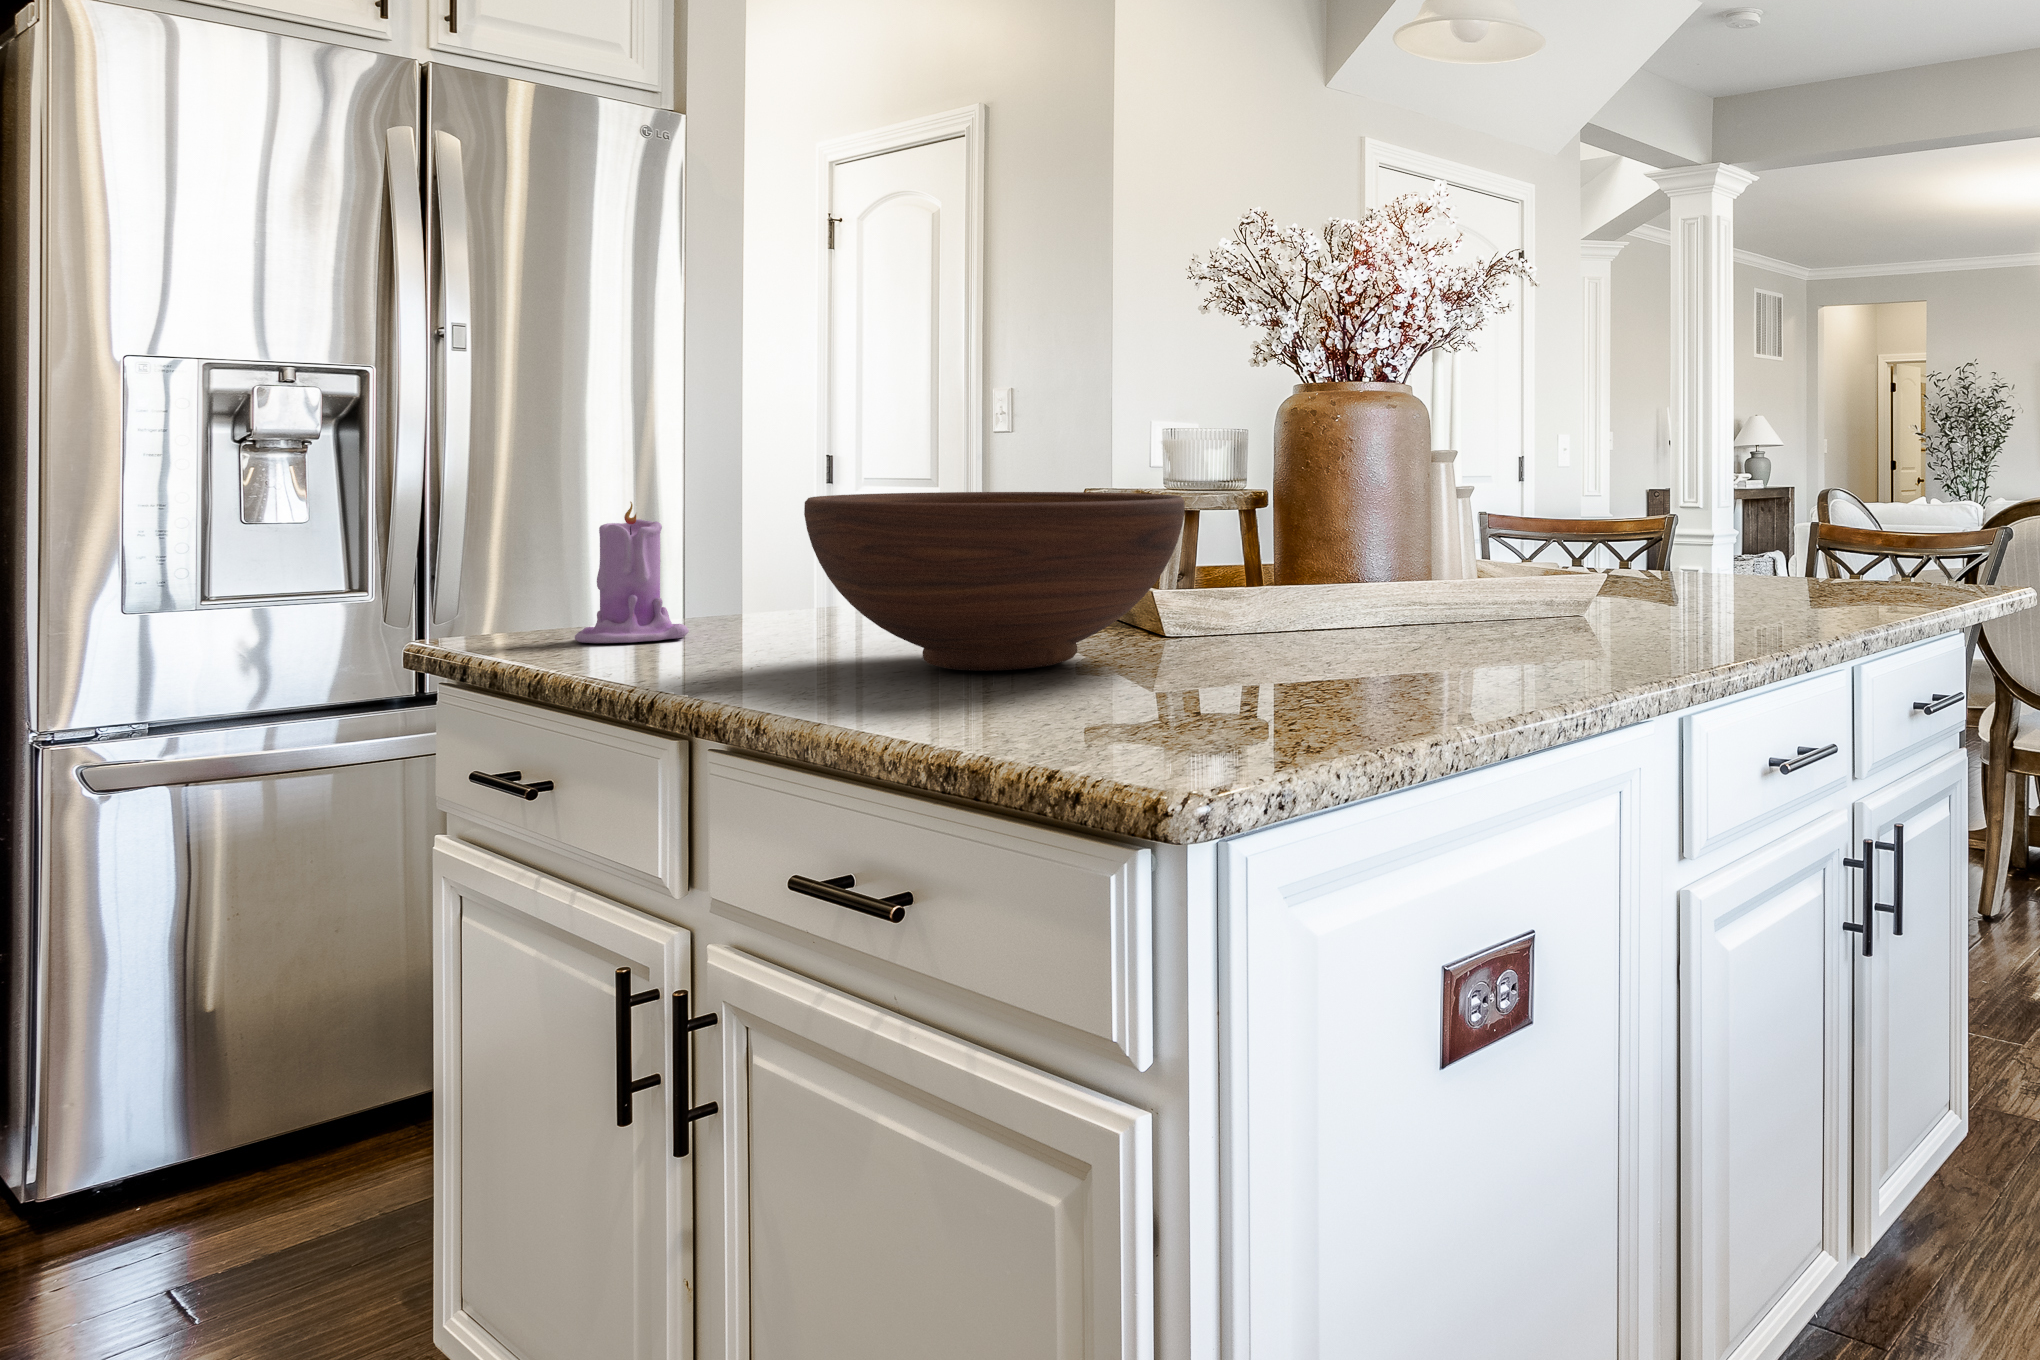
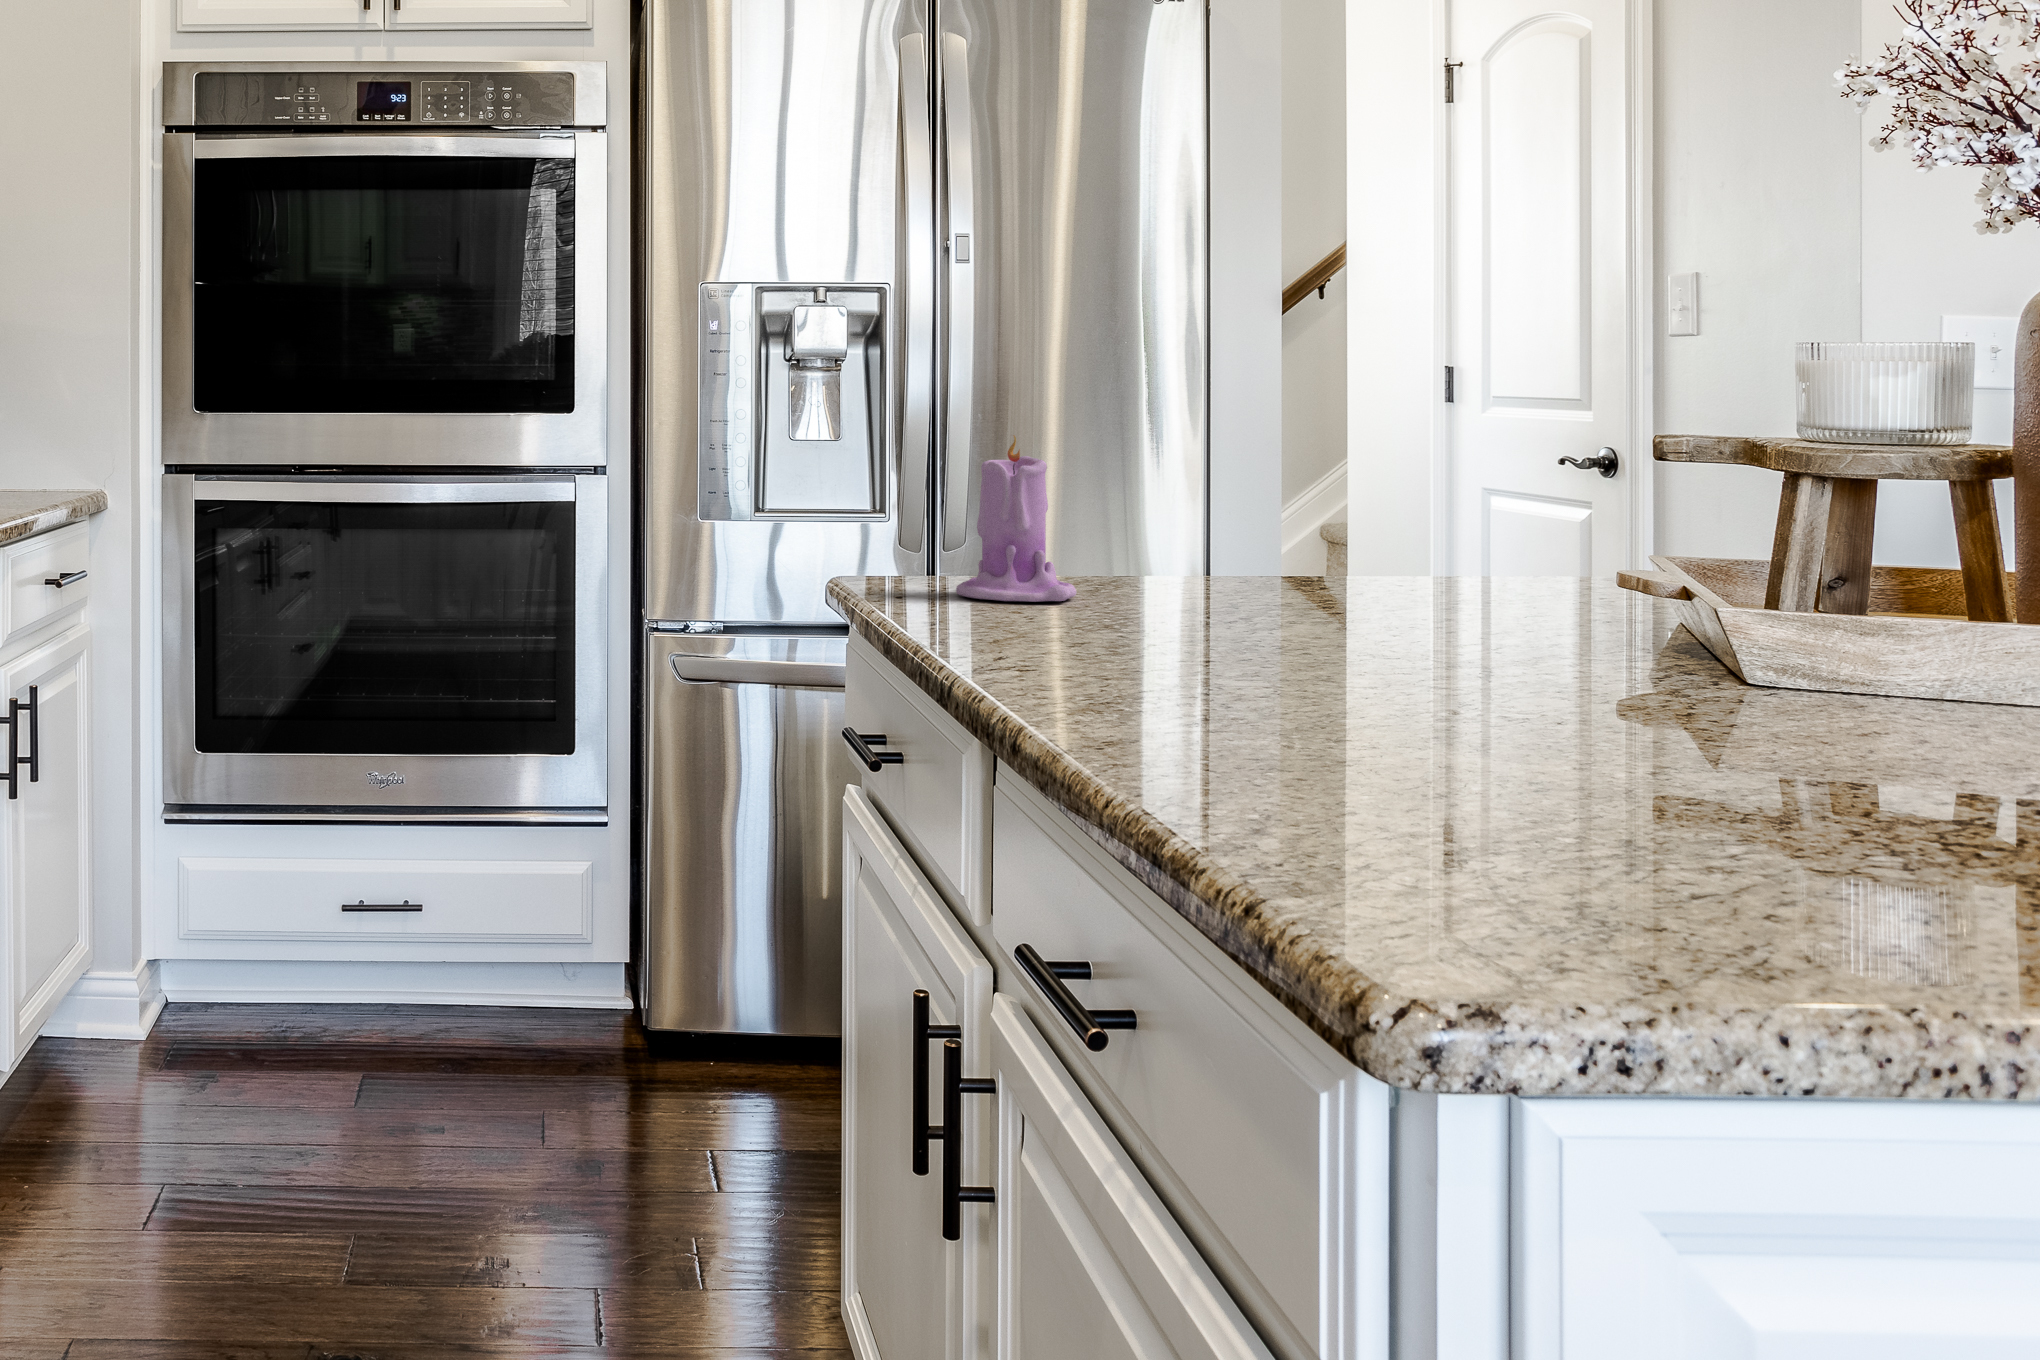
fruit bowl: present [804,492,1185,671] -> none [1124,436,1719,708]

